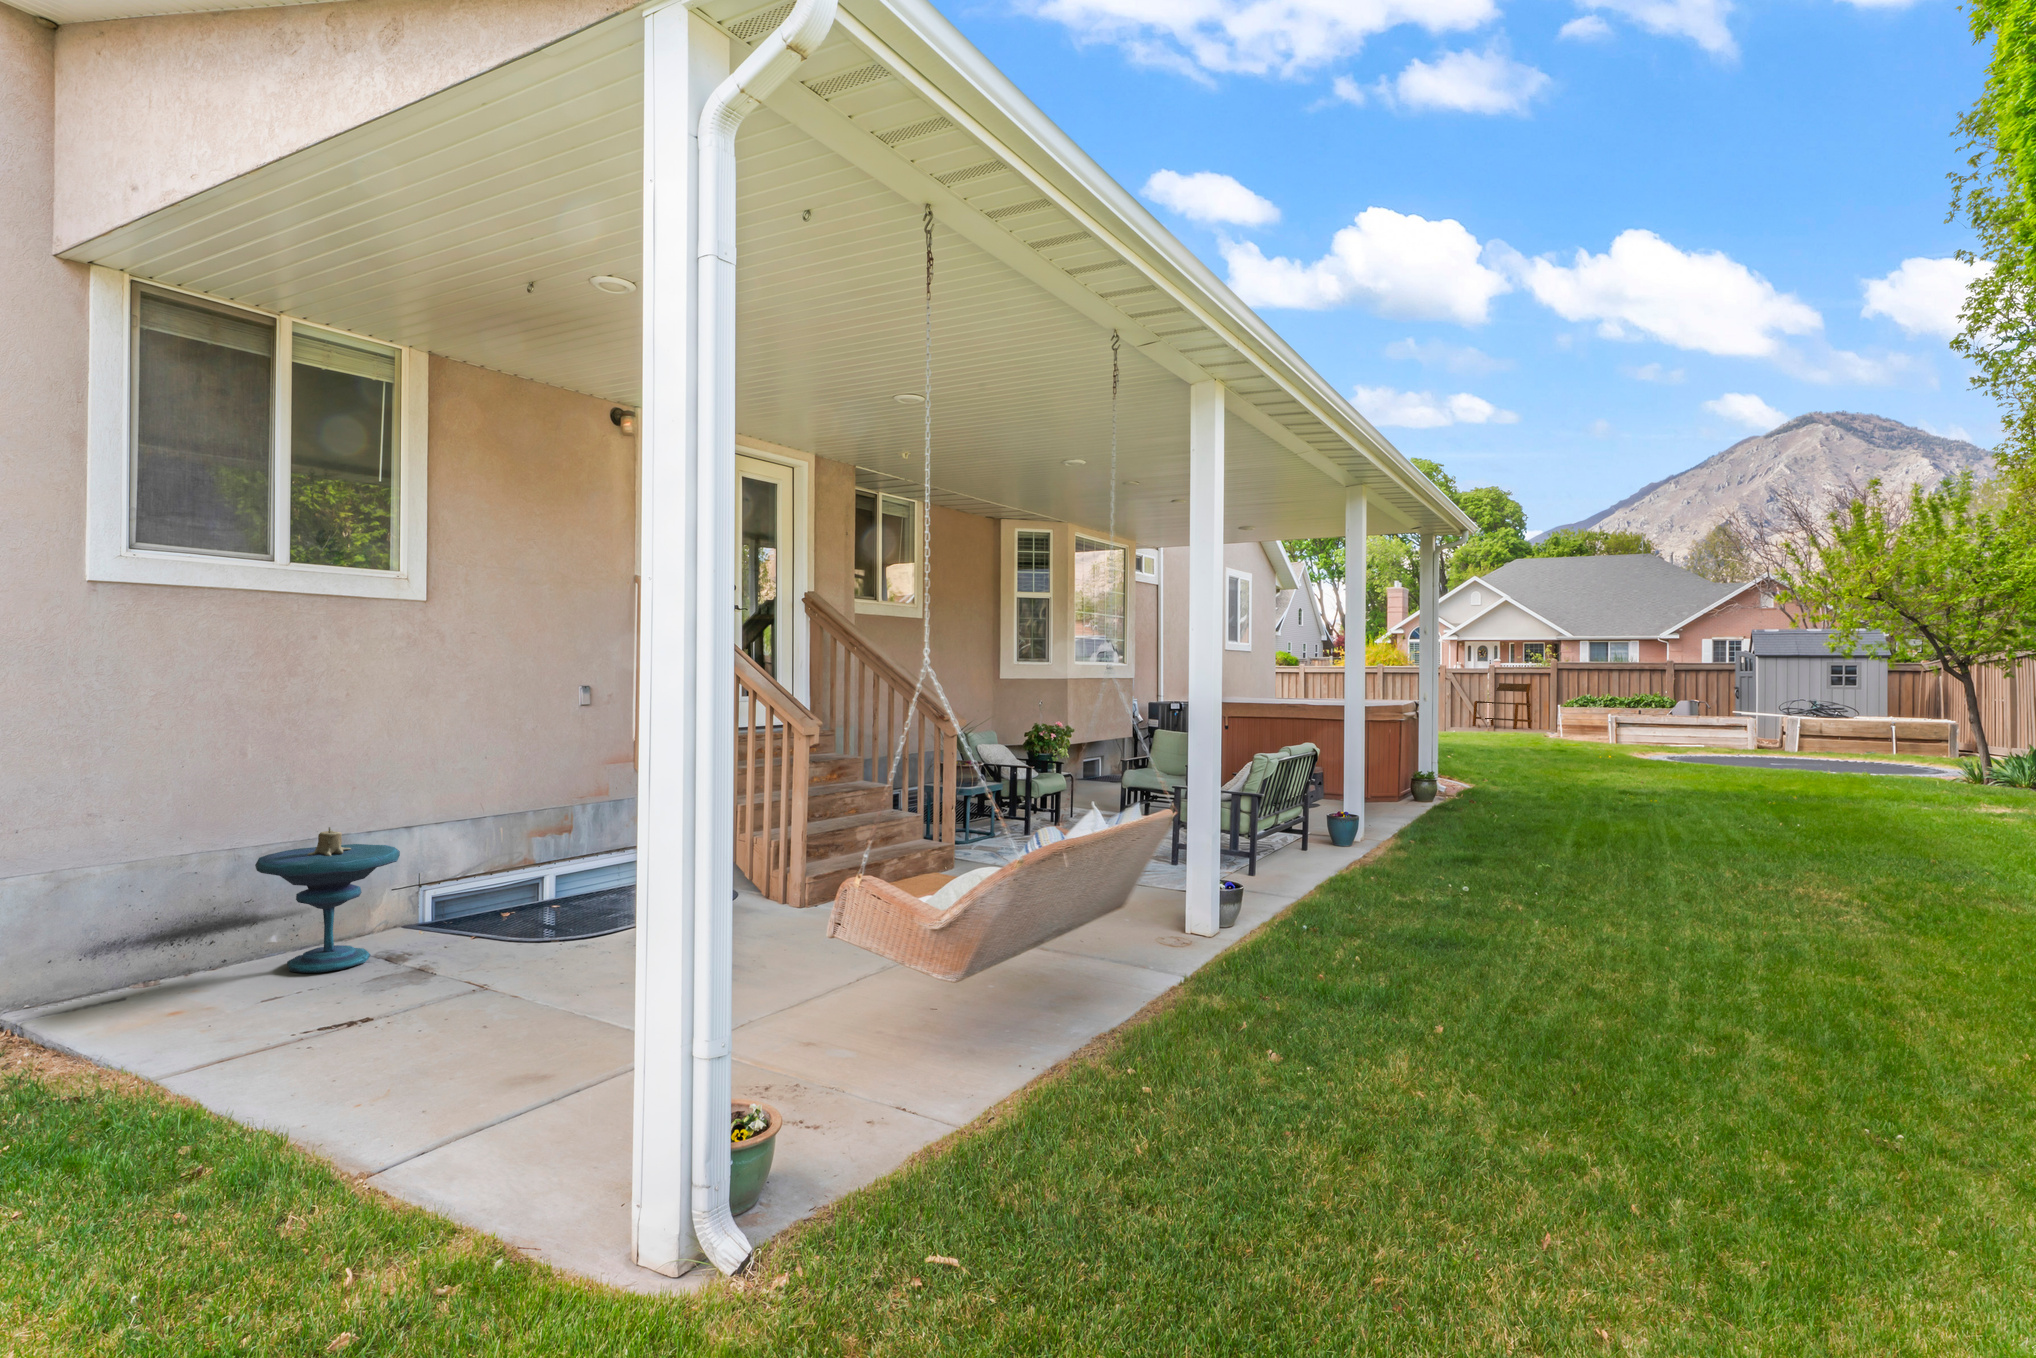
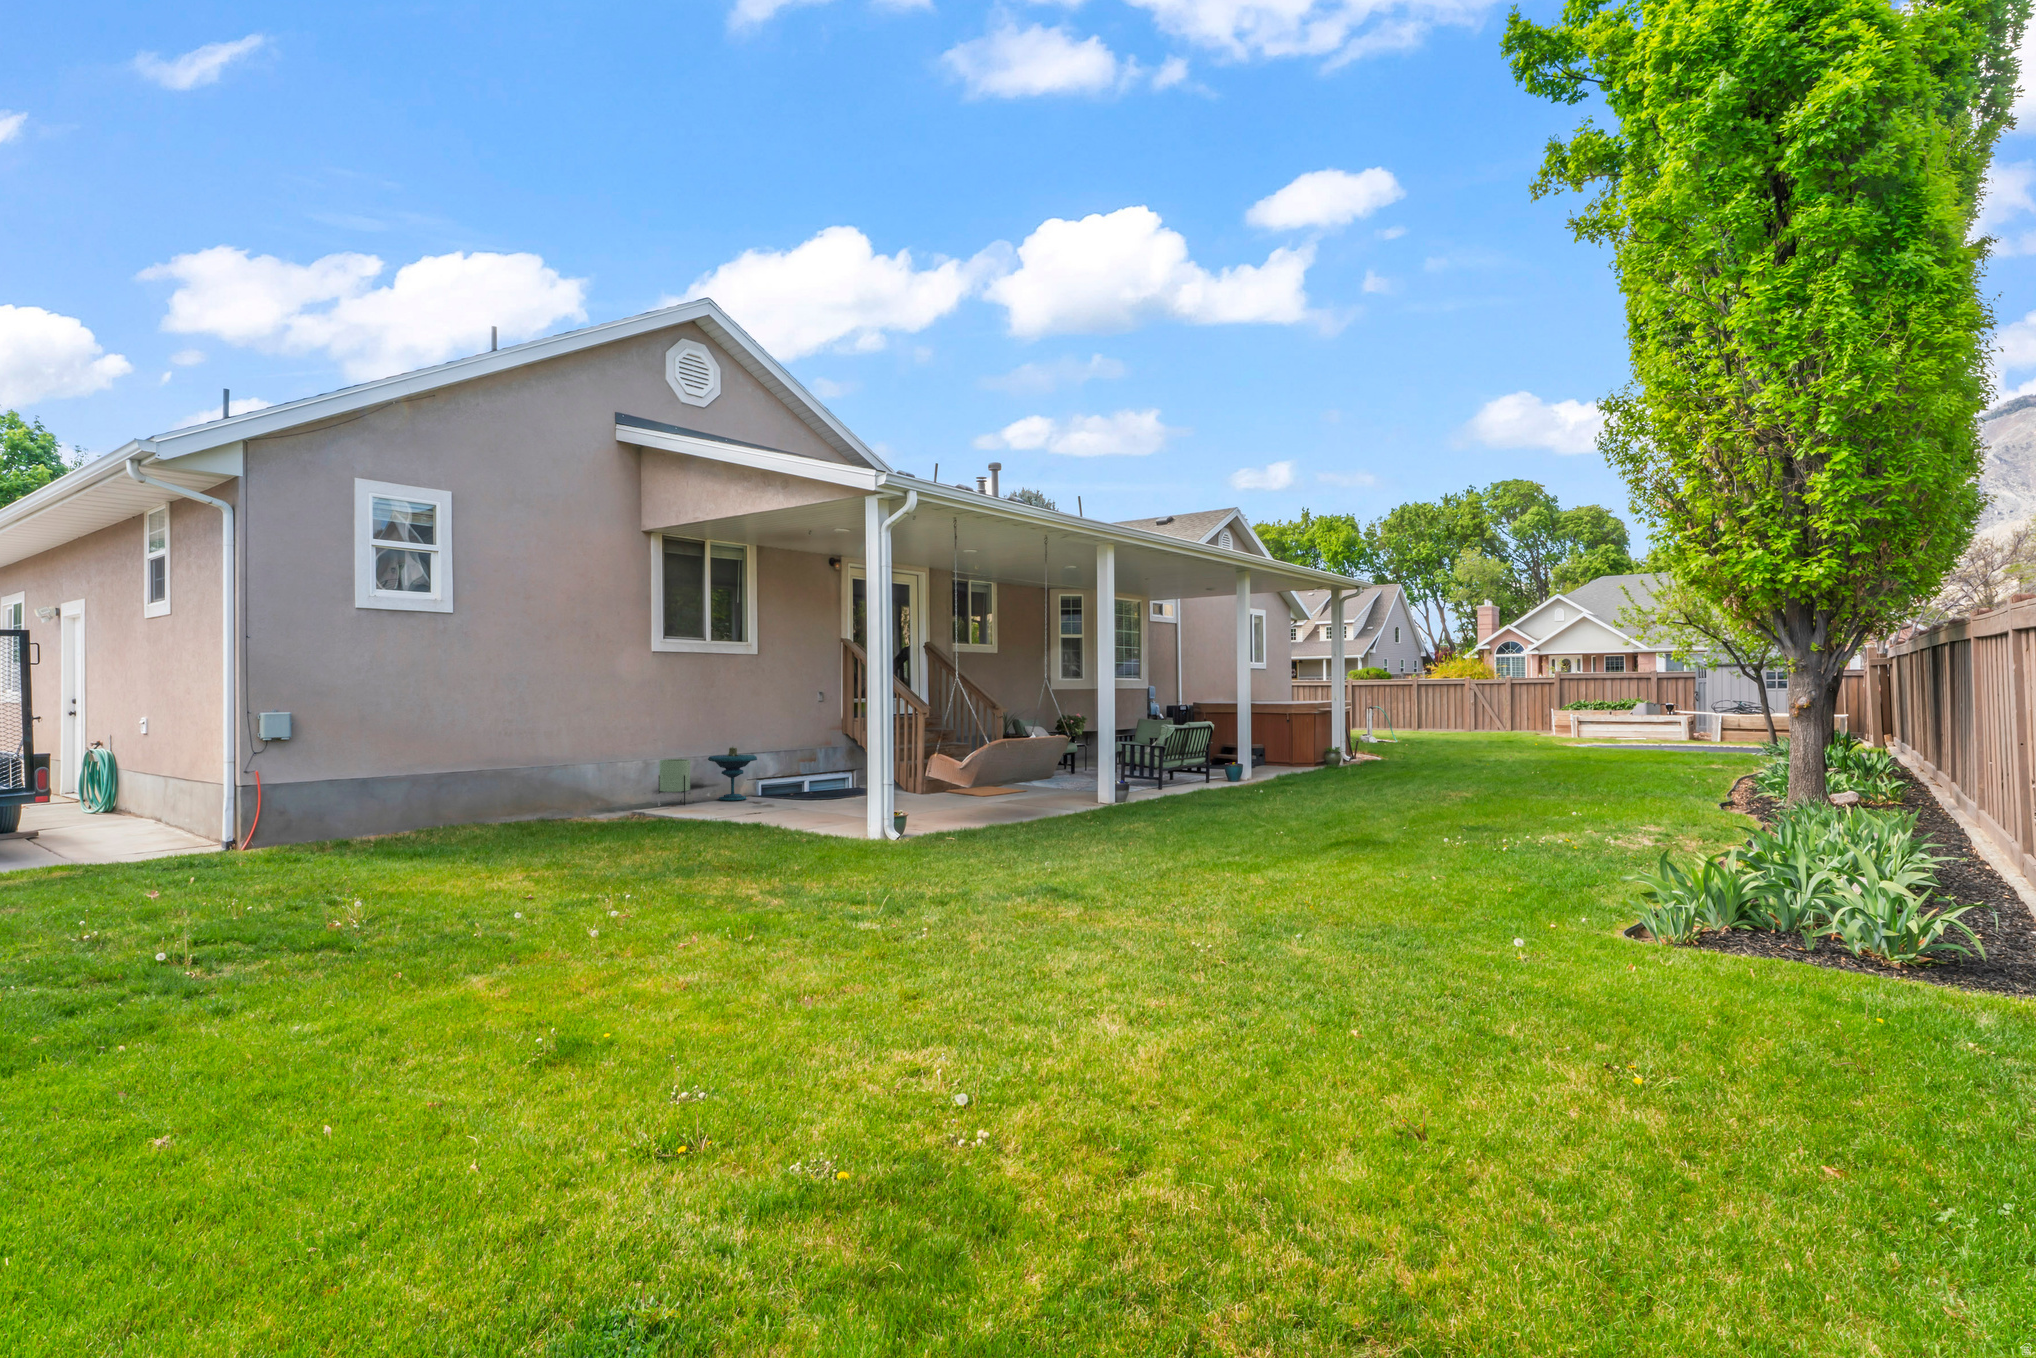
bench: present [1473,683,1532,729] -> none [1493,691,1541,730]
planter: none [70,873,181,1011] -> present [659,759,690,805]

